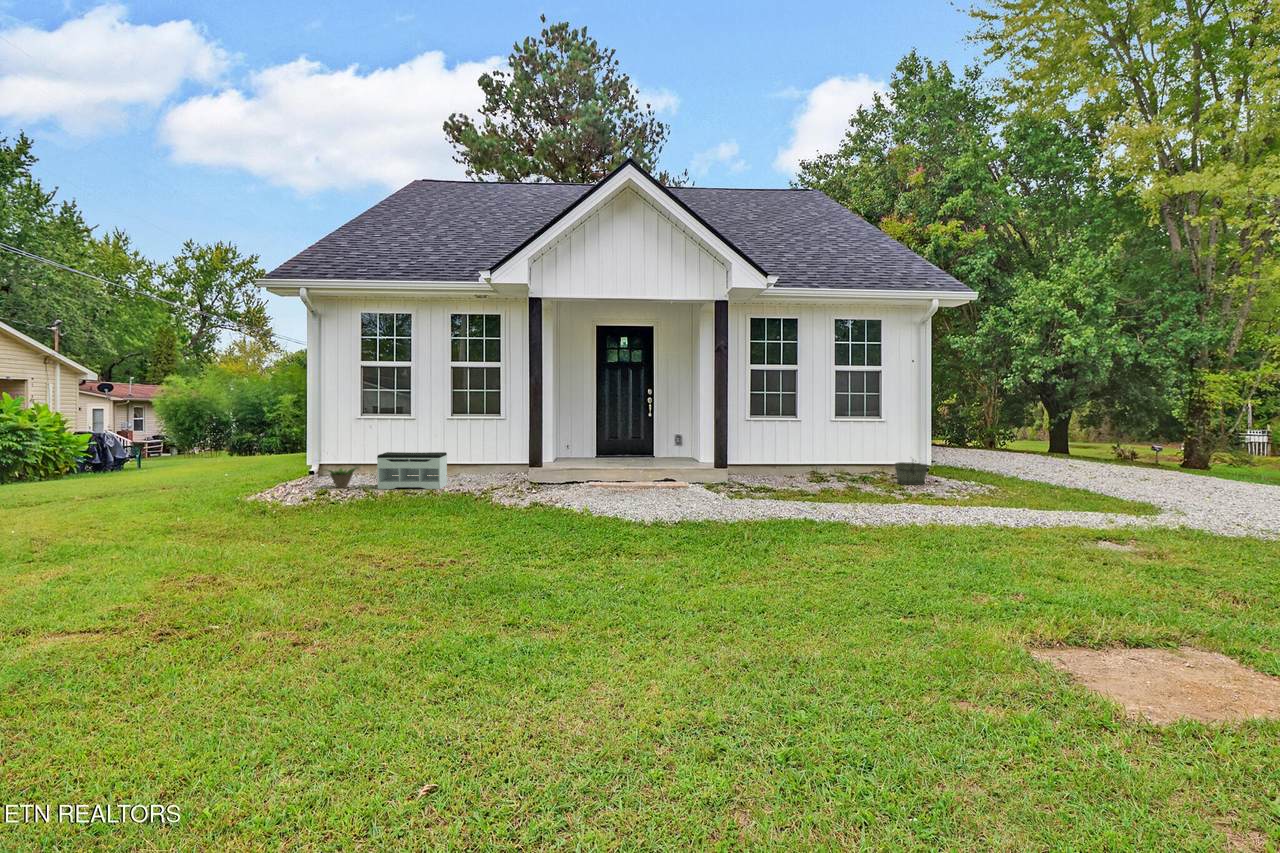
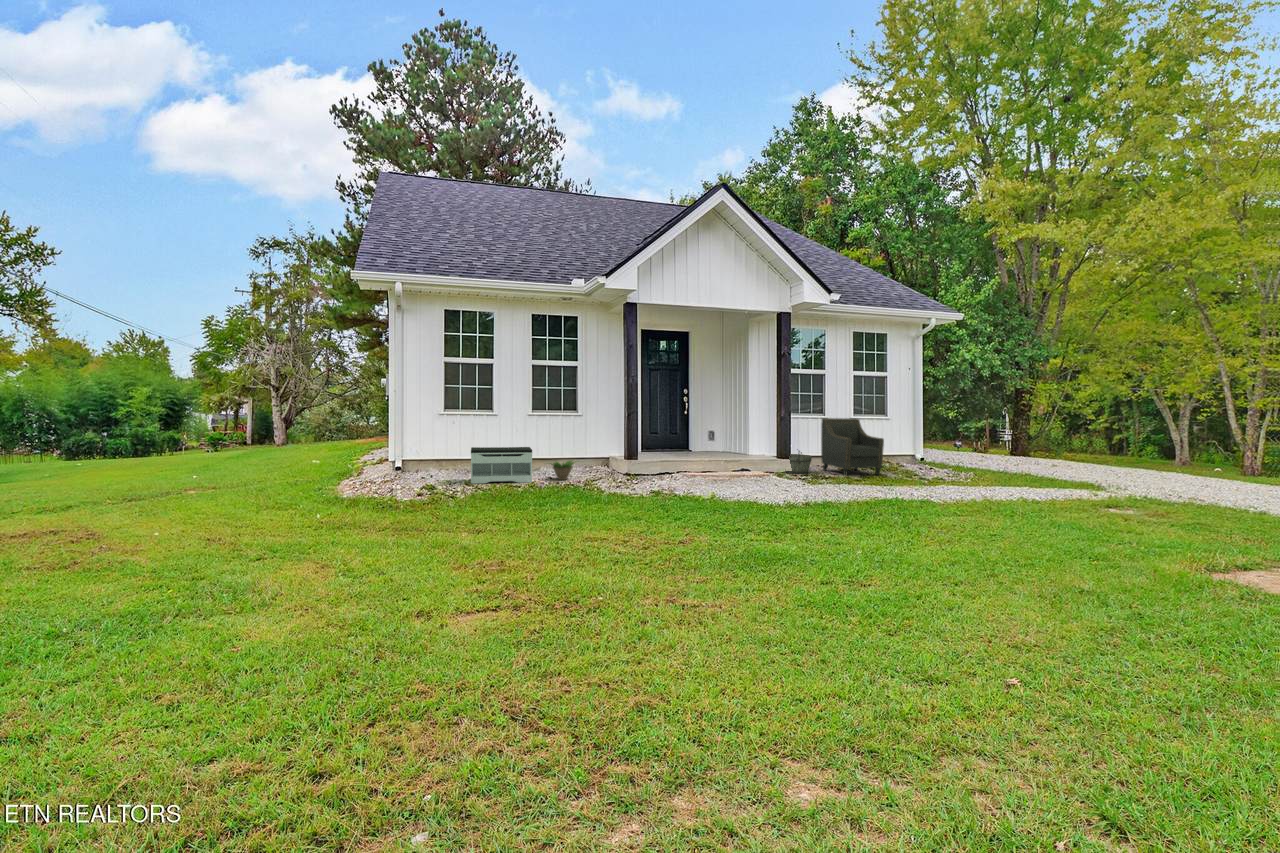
chair: none [792,422,858,490] -> present [821,418,884,476]
wooden bucket: present [895,462,928,485] -> present [786,451,812,474]
decorative plant: present [328,467,357,488] -> present [551,461,574,480]

